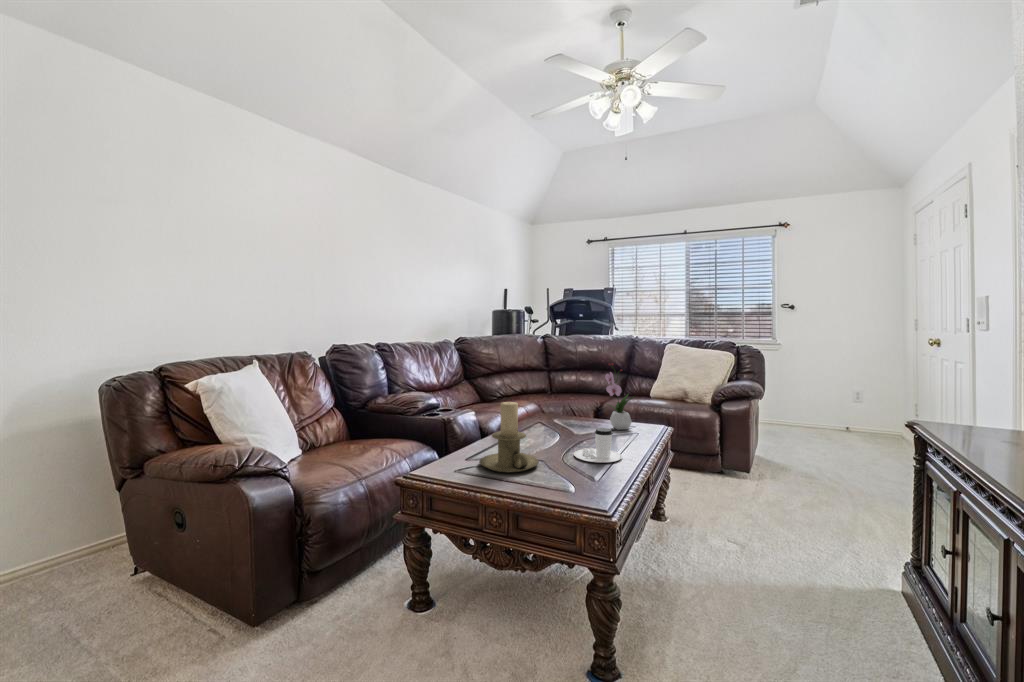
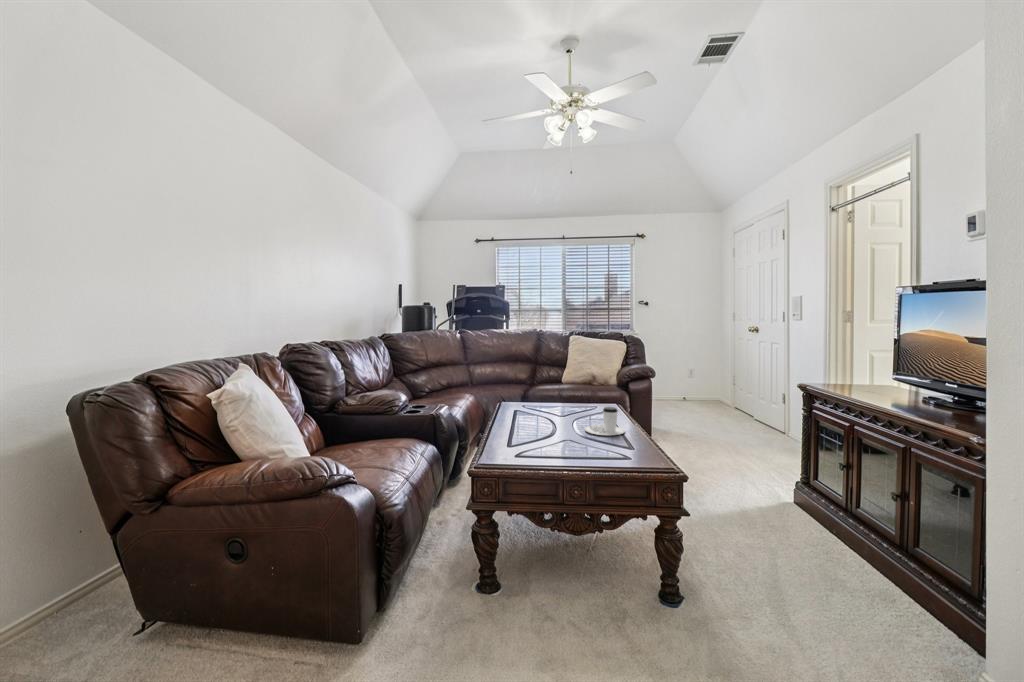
flower arrangement: present [605,363,632,430] -> none [575,353,600,409]
candle holder: present [479,402,539,473] -> none [522,390,575,452]

